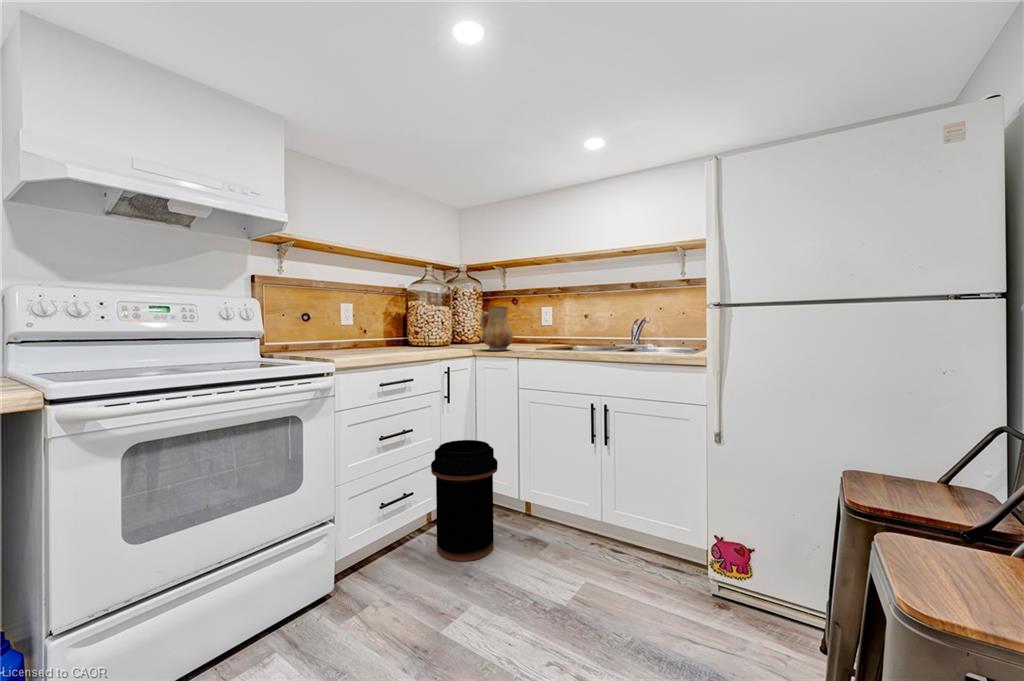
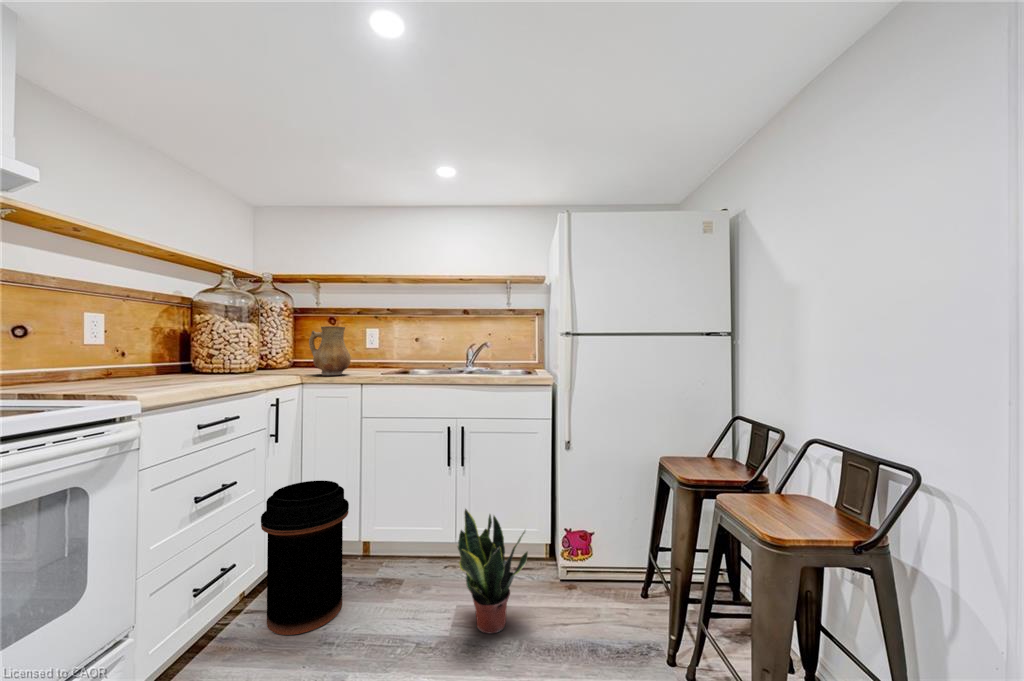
potted plant: none [567,486,654,617] -> present [458,509,528,634]

